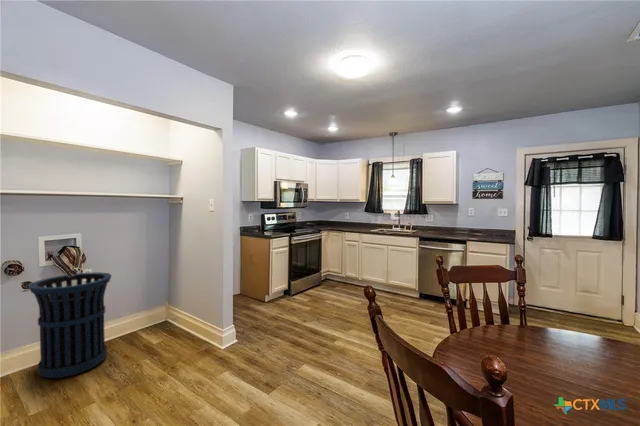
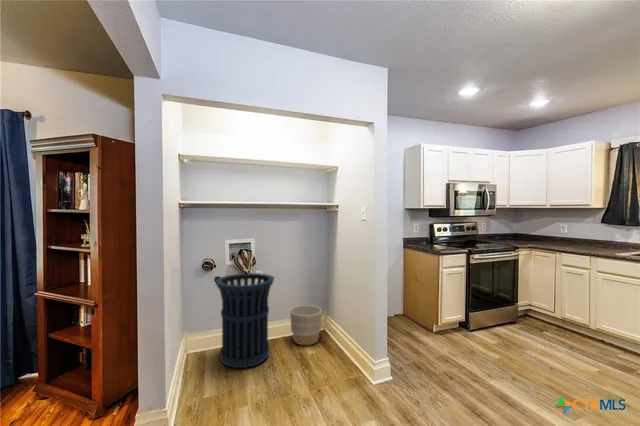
planter: none [128,298,164,338] -> present [290,305,322,345]

